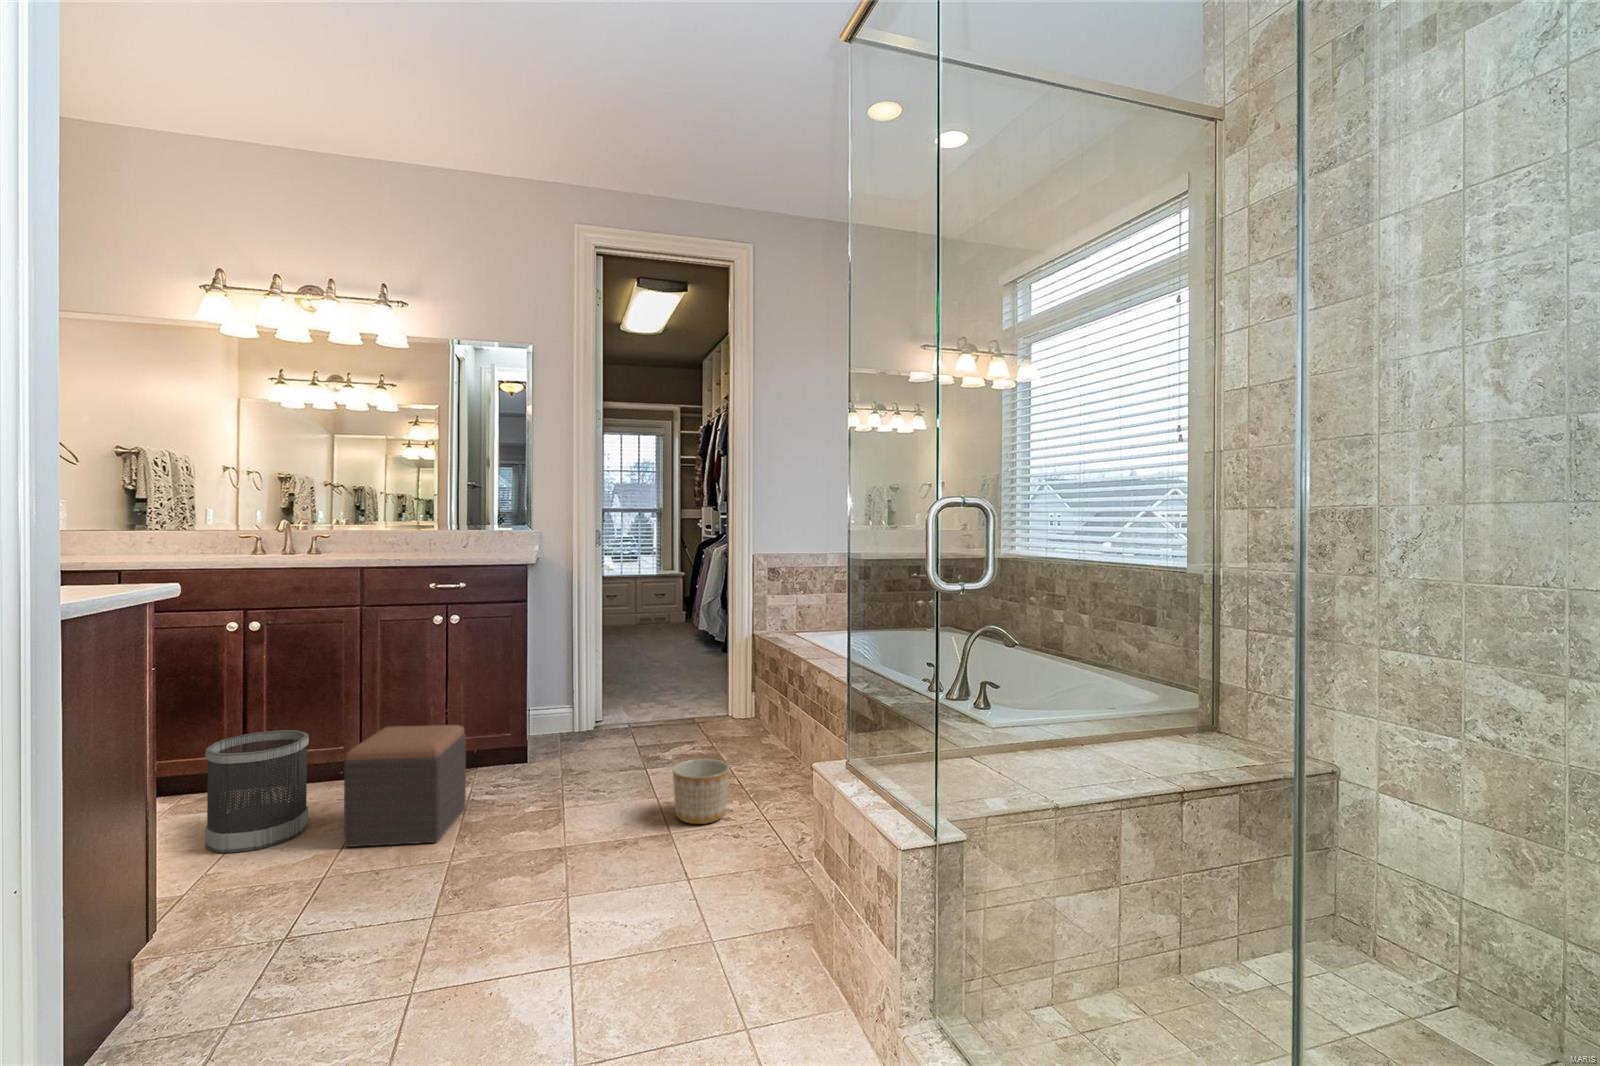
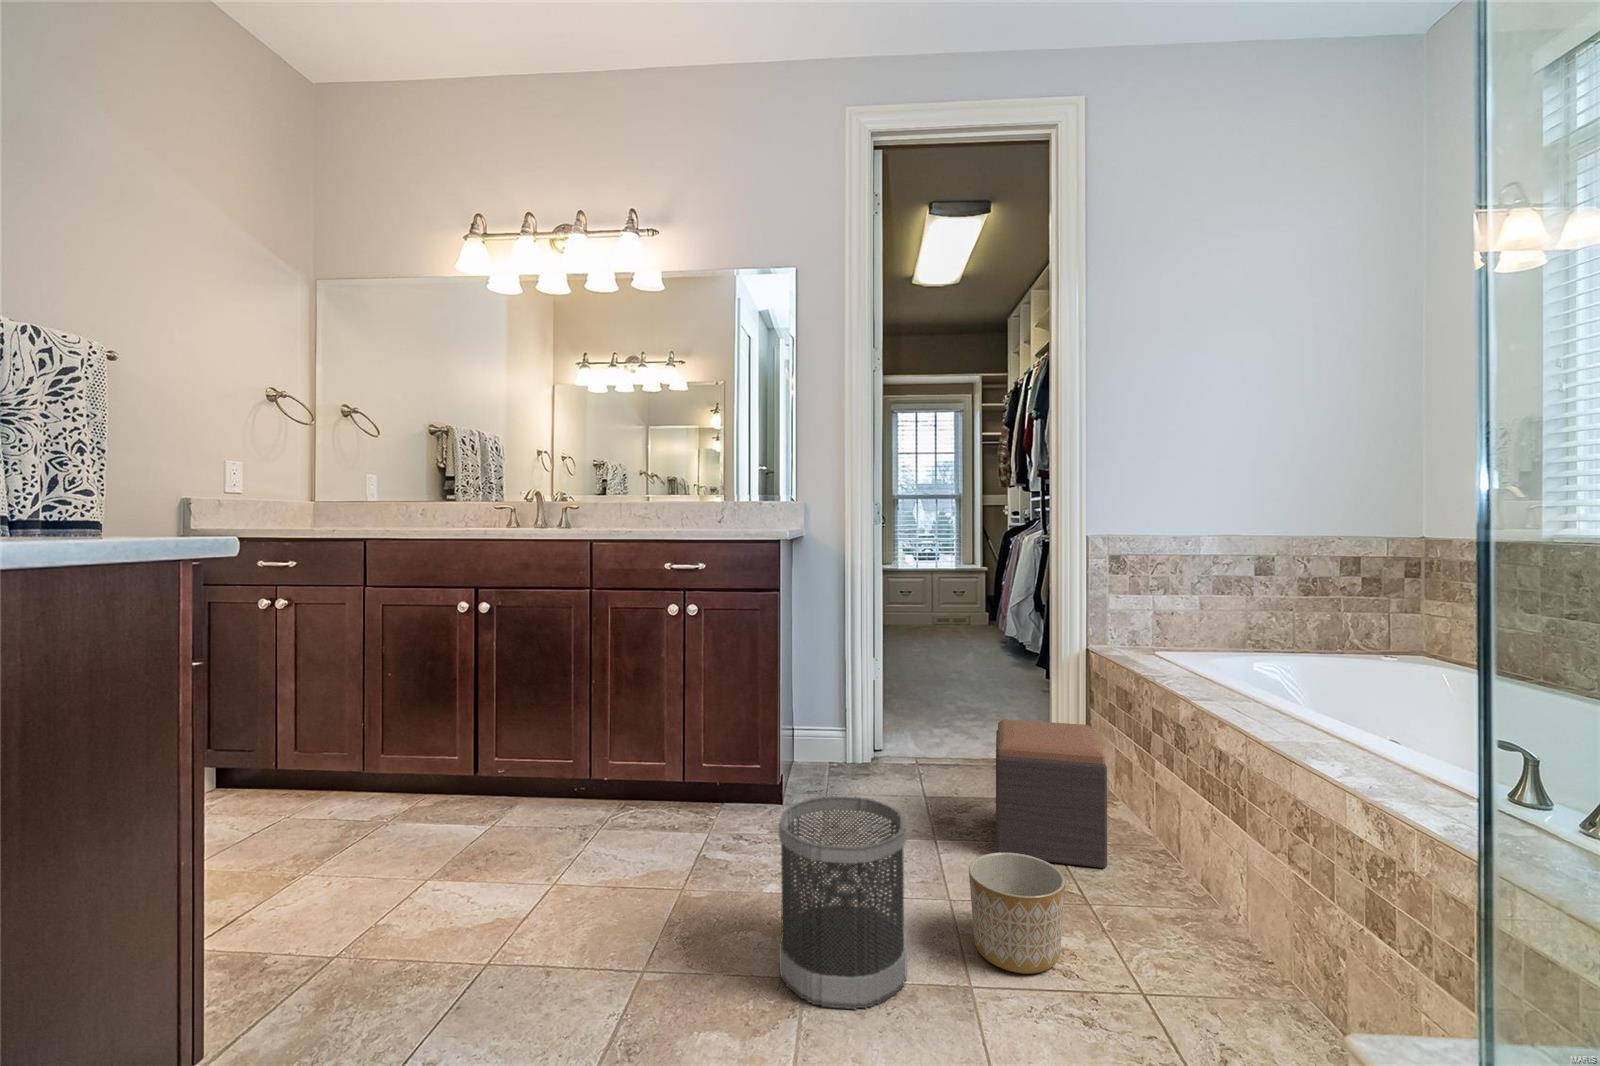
footstool: present [344,725,466,847] -> present [996,719,1107,868]
wastebasket: present [205,730,309,853] -> present [779,796,906,1009]

